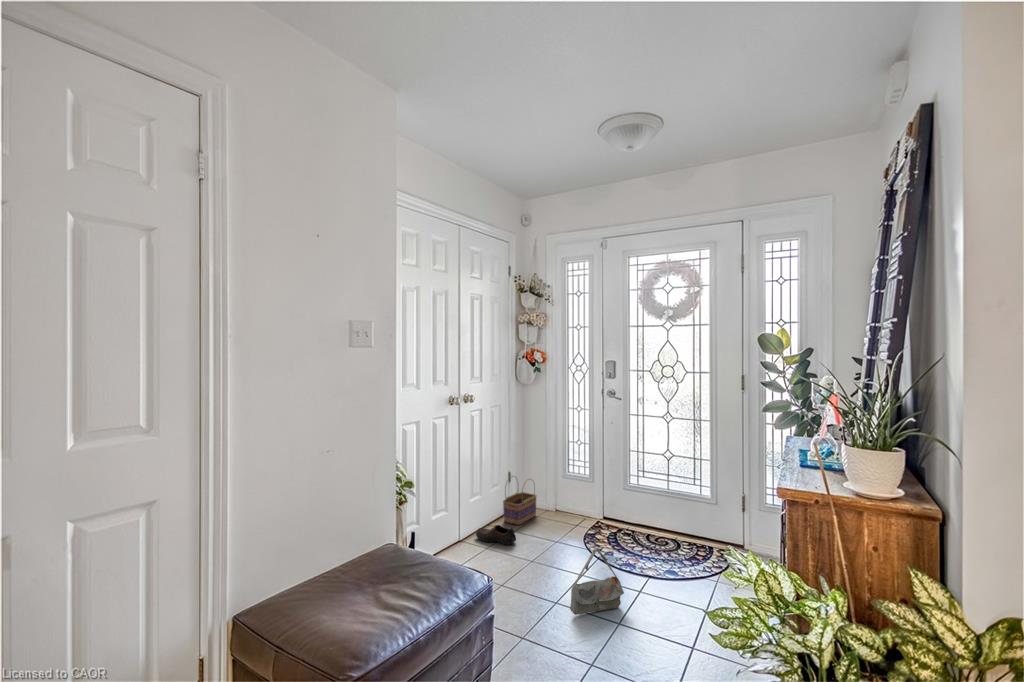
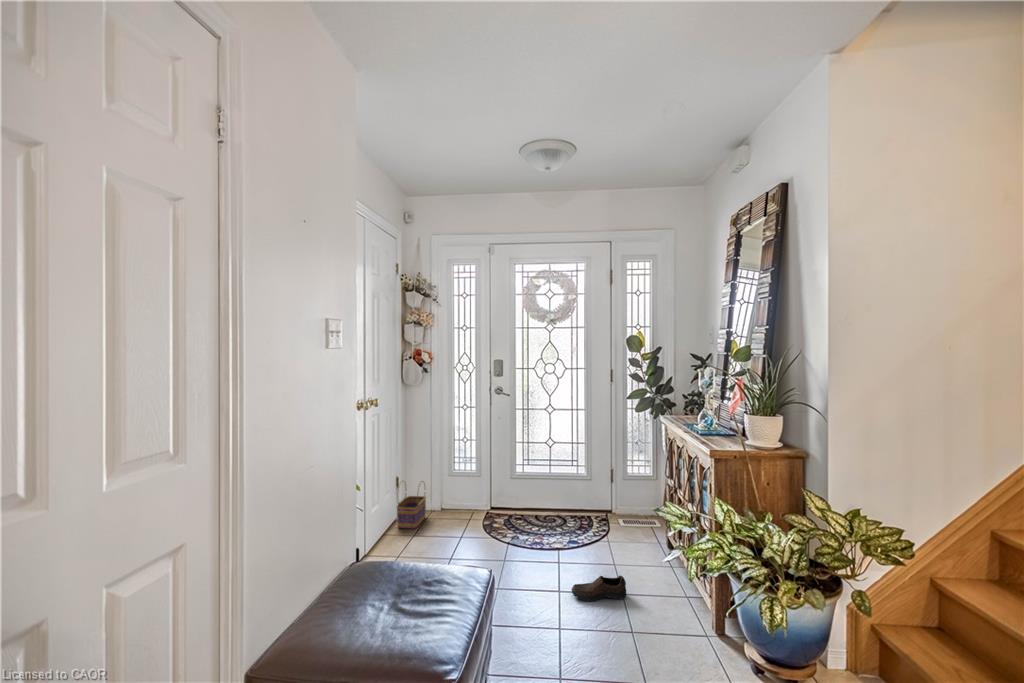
shoe: present [476,525,516,545] -> present [572,575,626,601]
bag: present [570,548,624,615] -> none [517,528,556,590]

